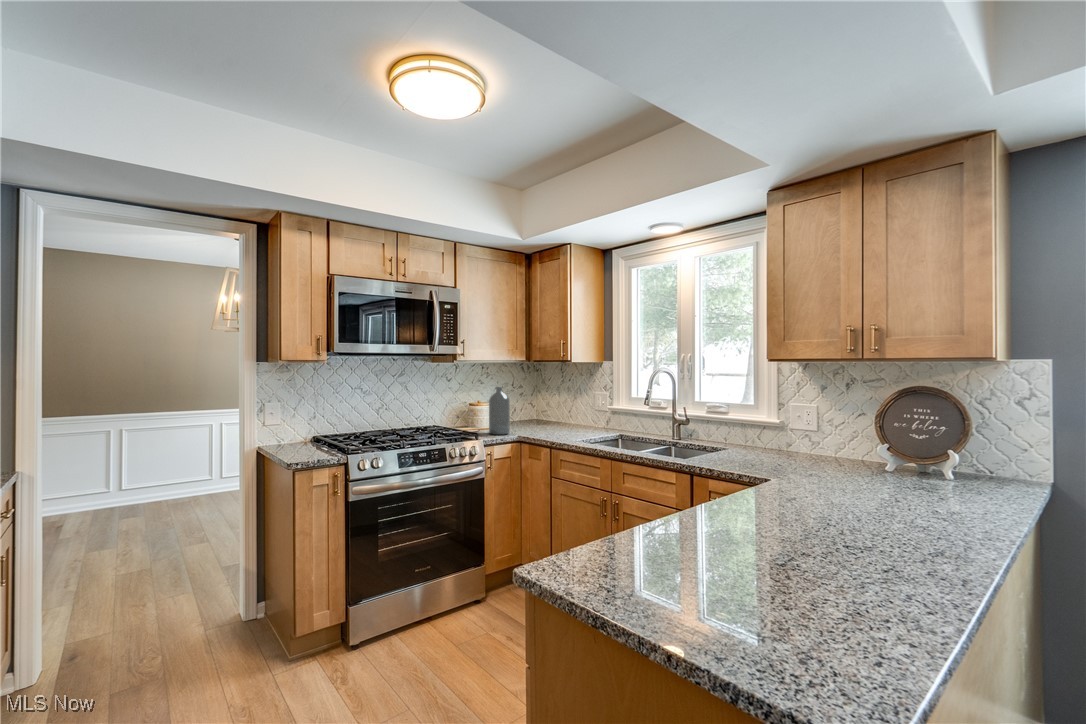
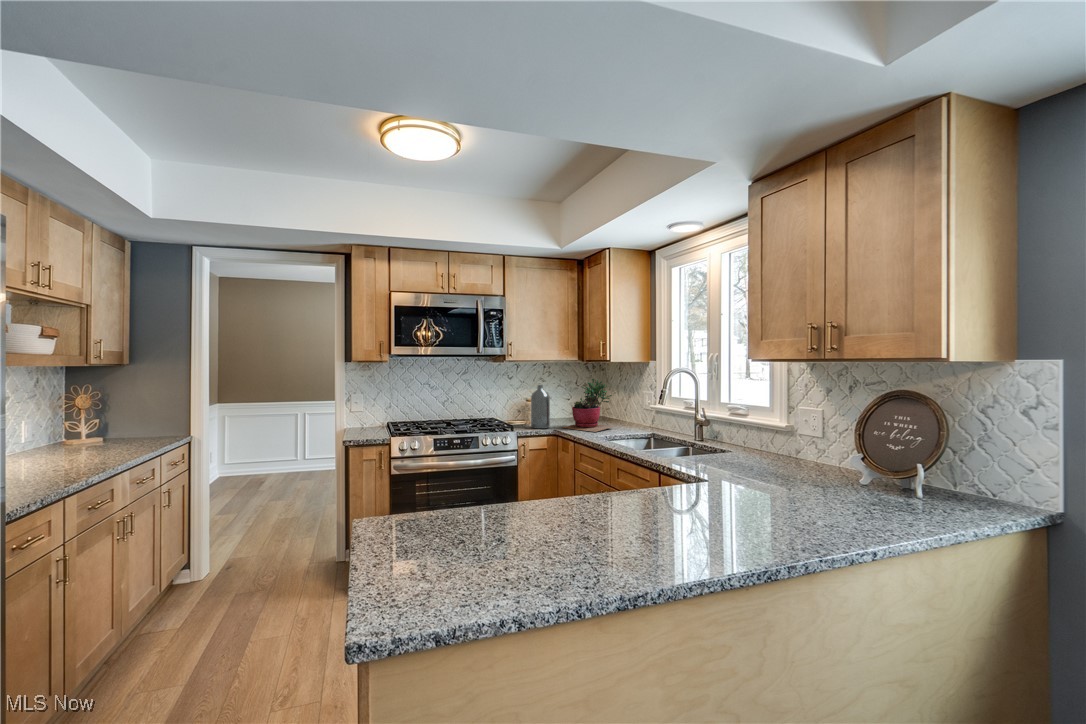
succulent plant: none [521,380,572,435] -> present [563,379,614,432]

